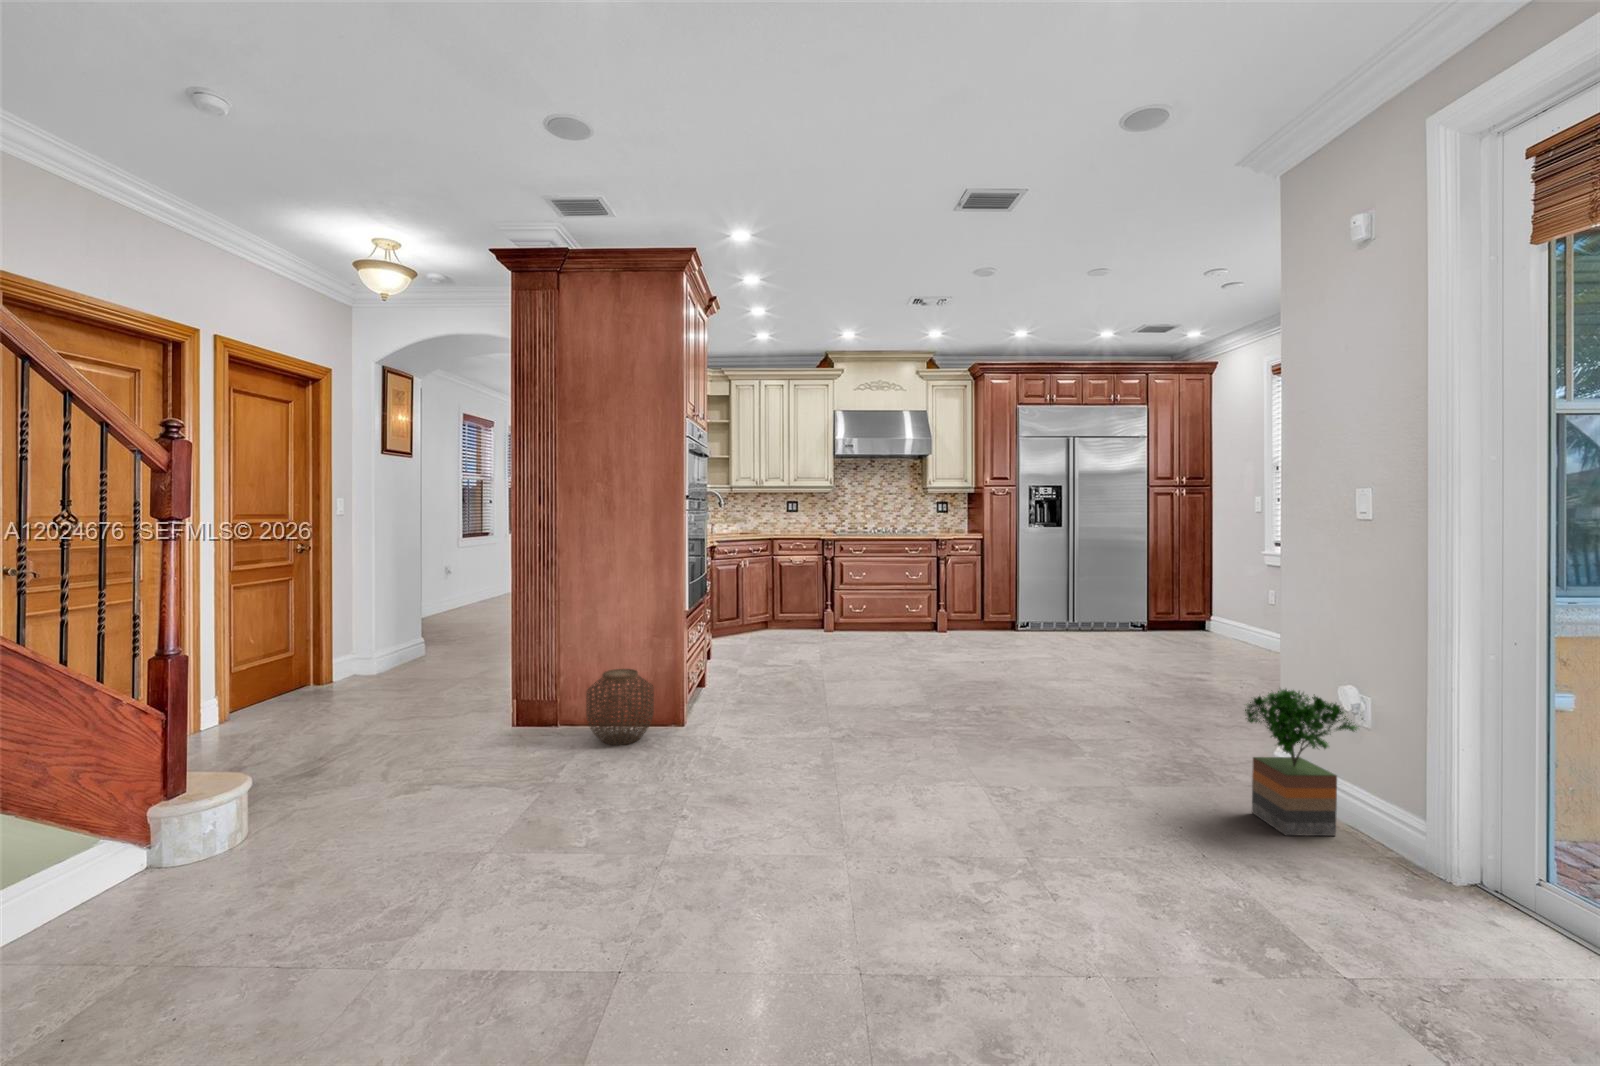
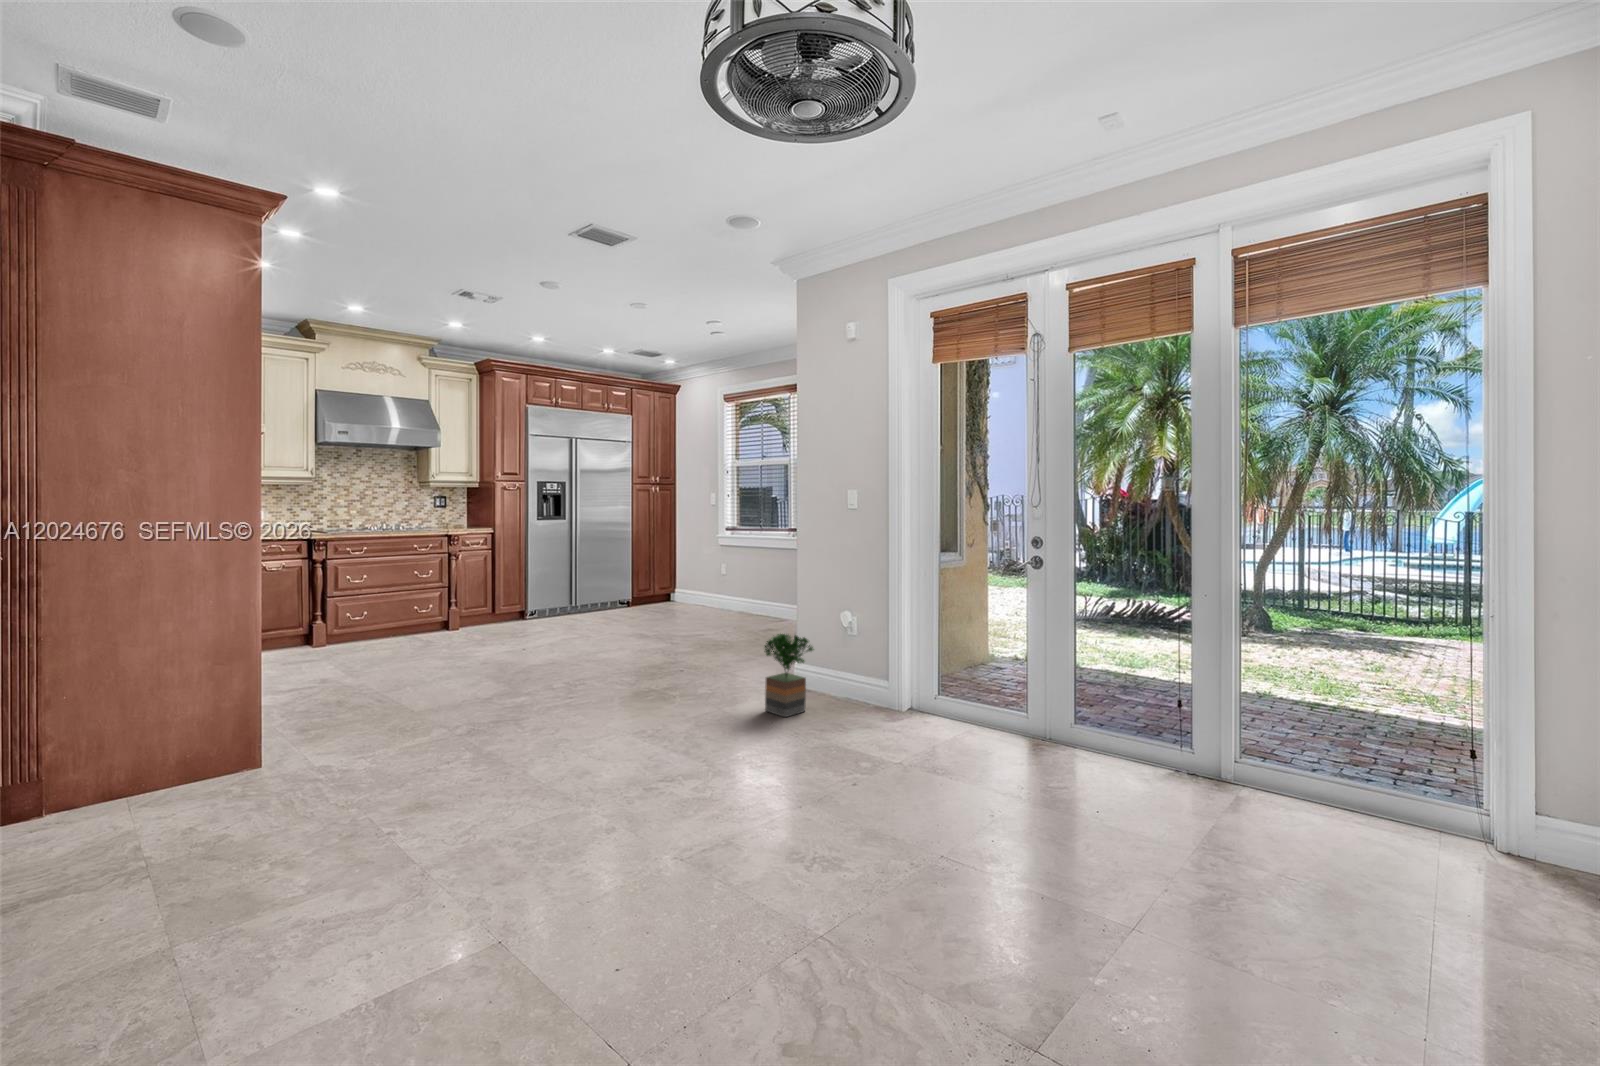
woven basket: present [586,669,654,745] -> none [157,713,253,802]

